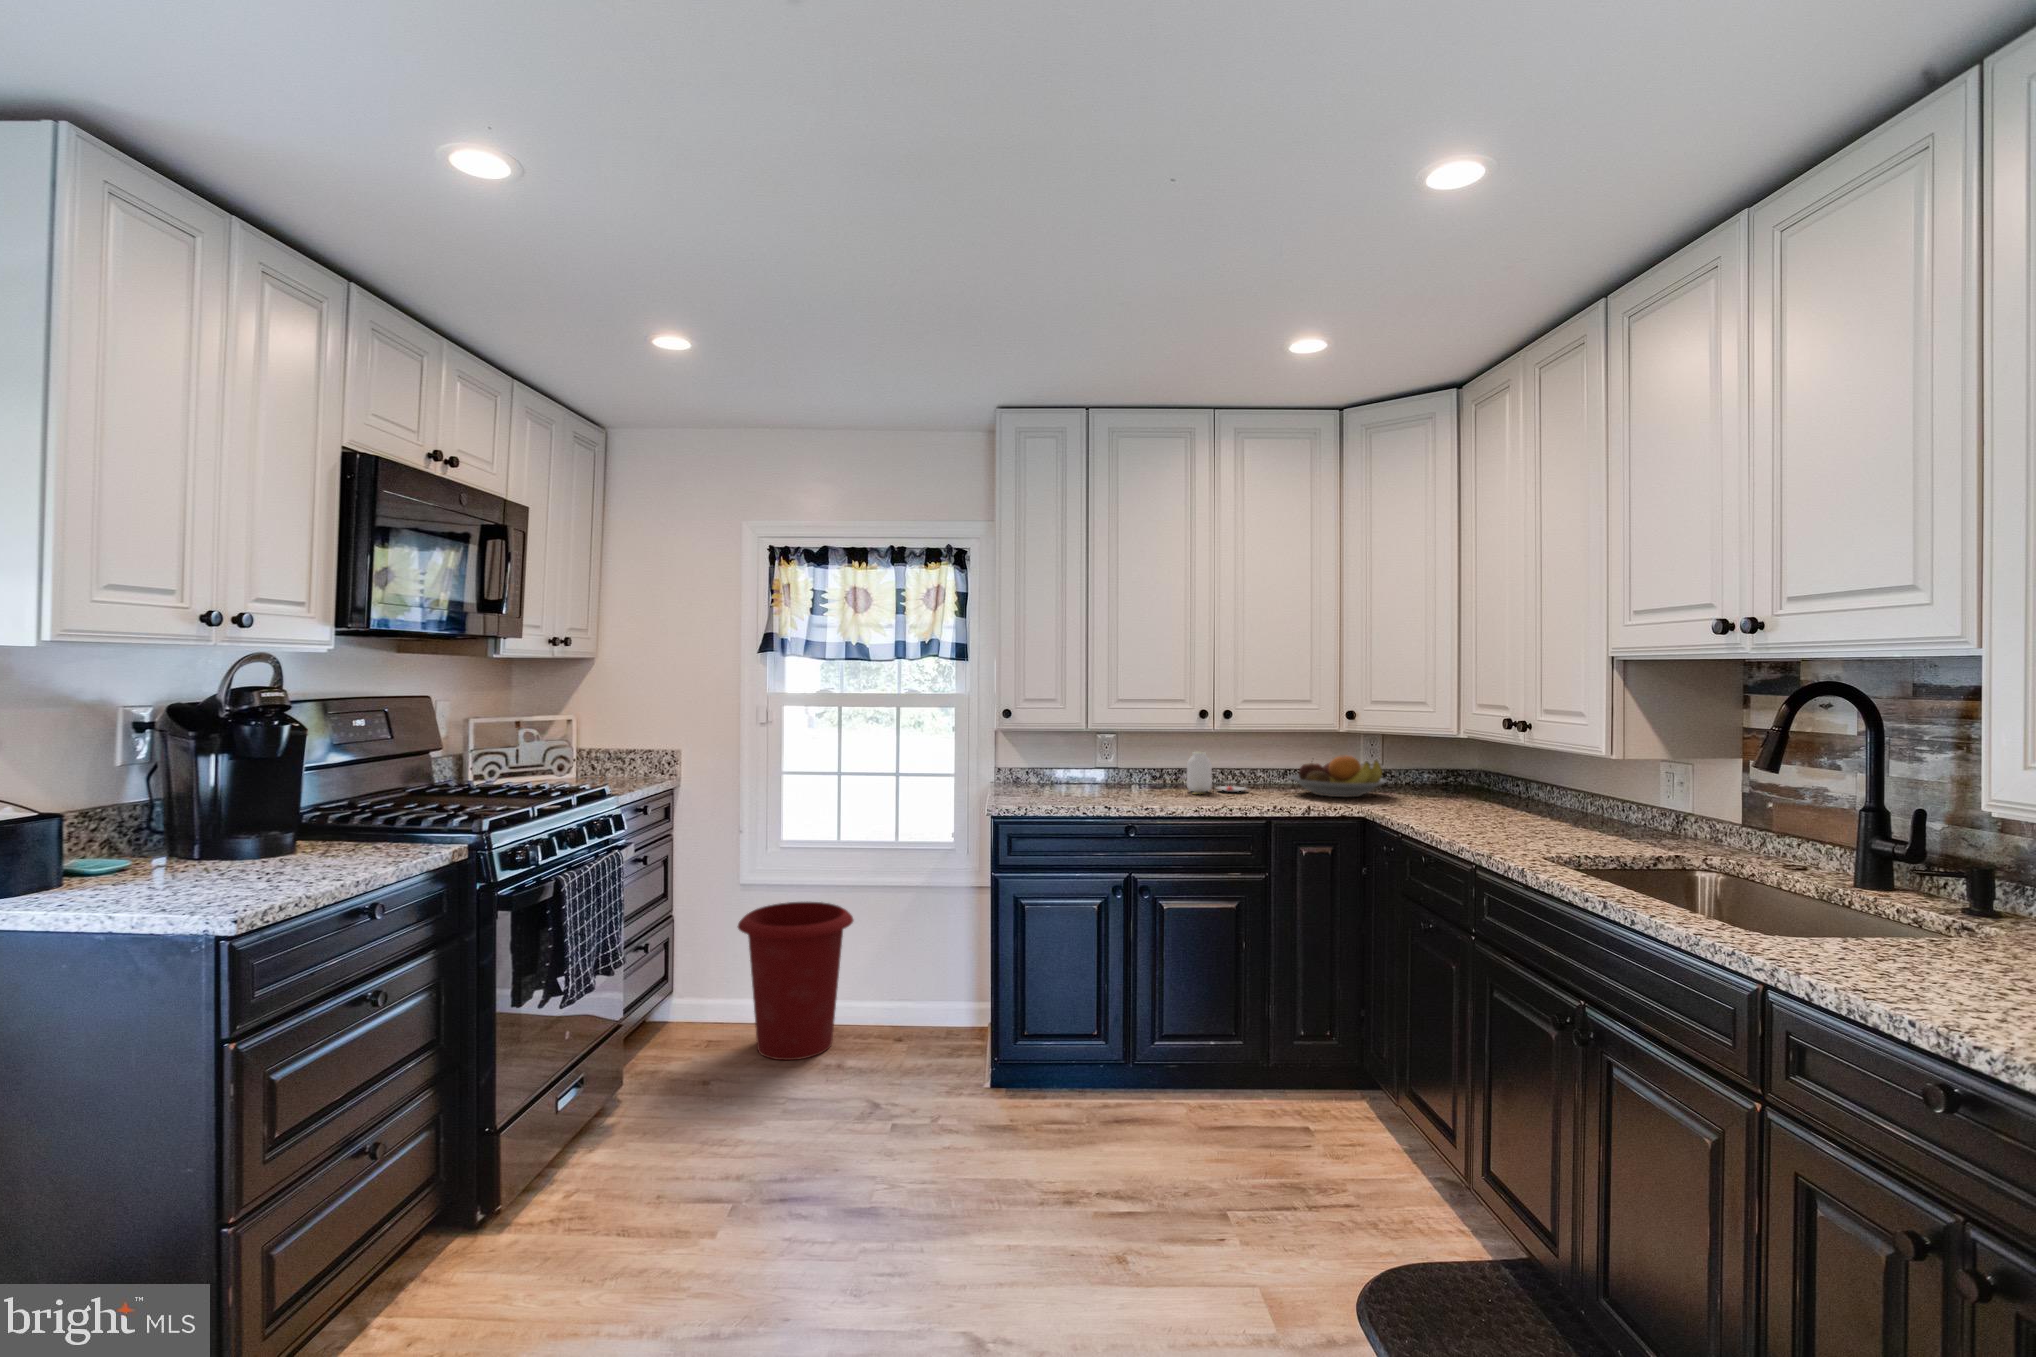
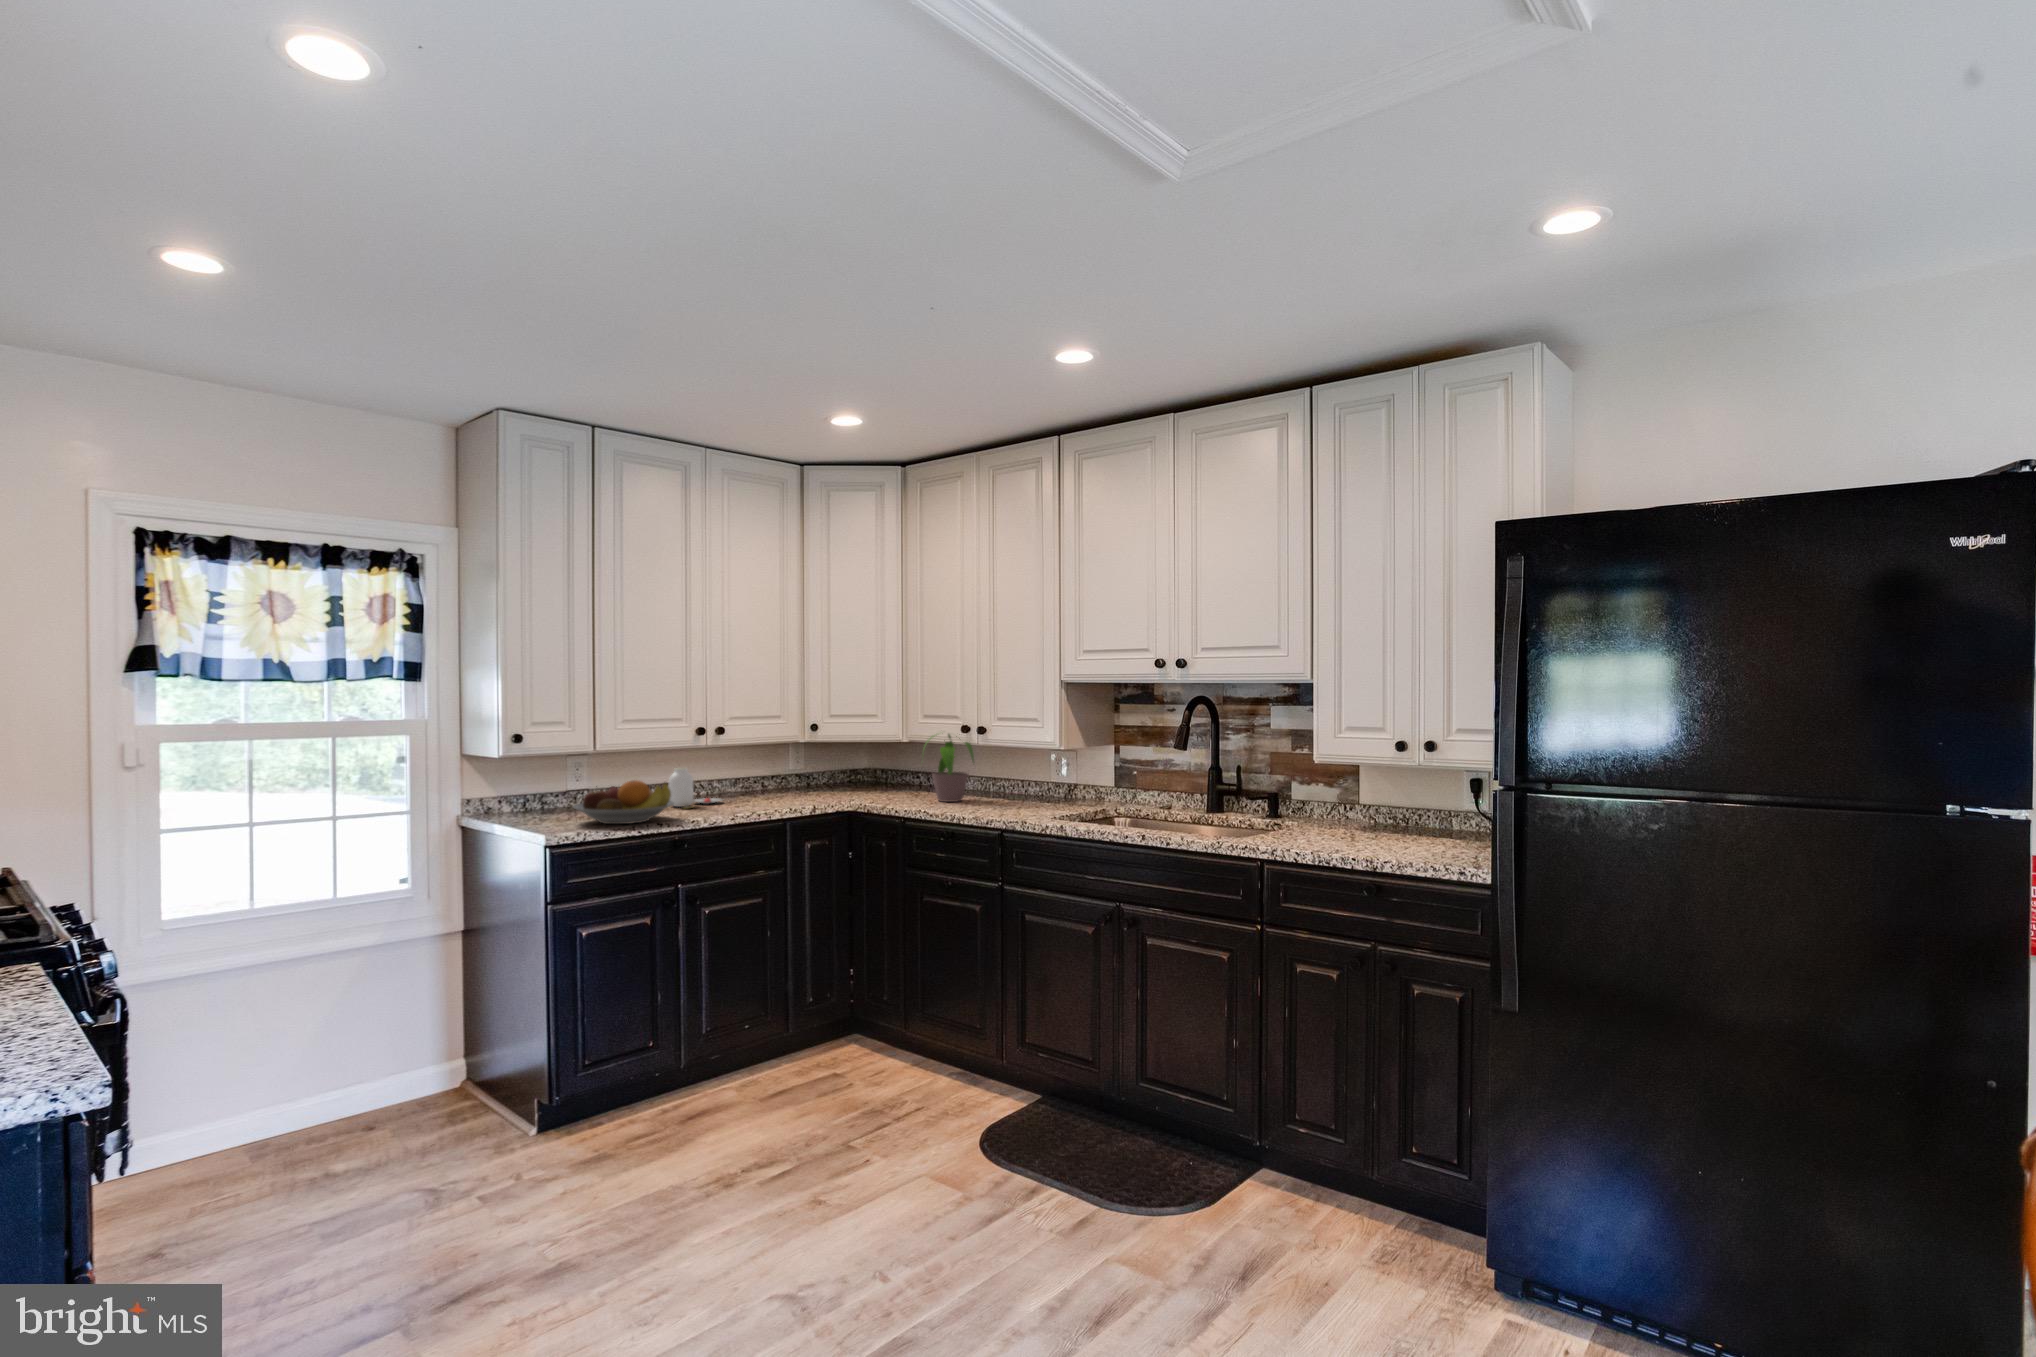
potted plant: none [1462,721,1565,823] -> present [922,734,974,802]
fruit bowl: present [1289,756,1387,797] -> present [574,780,674,824]
waste bin: present [737,902,853,1060] -> none [149,996,324,1202]

